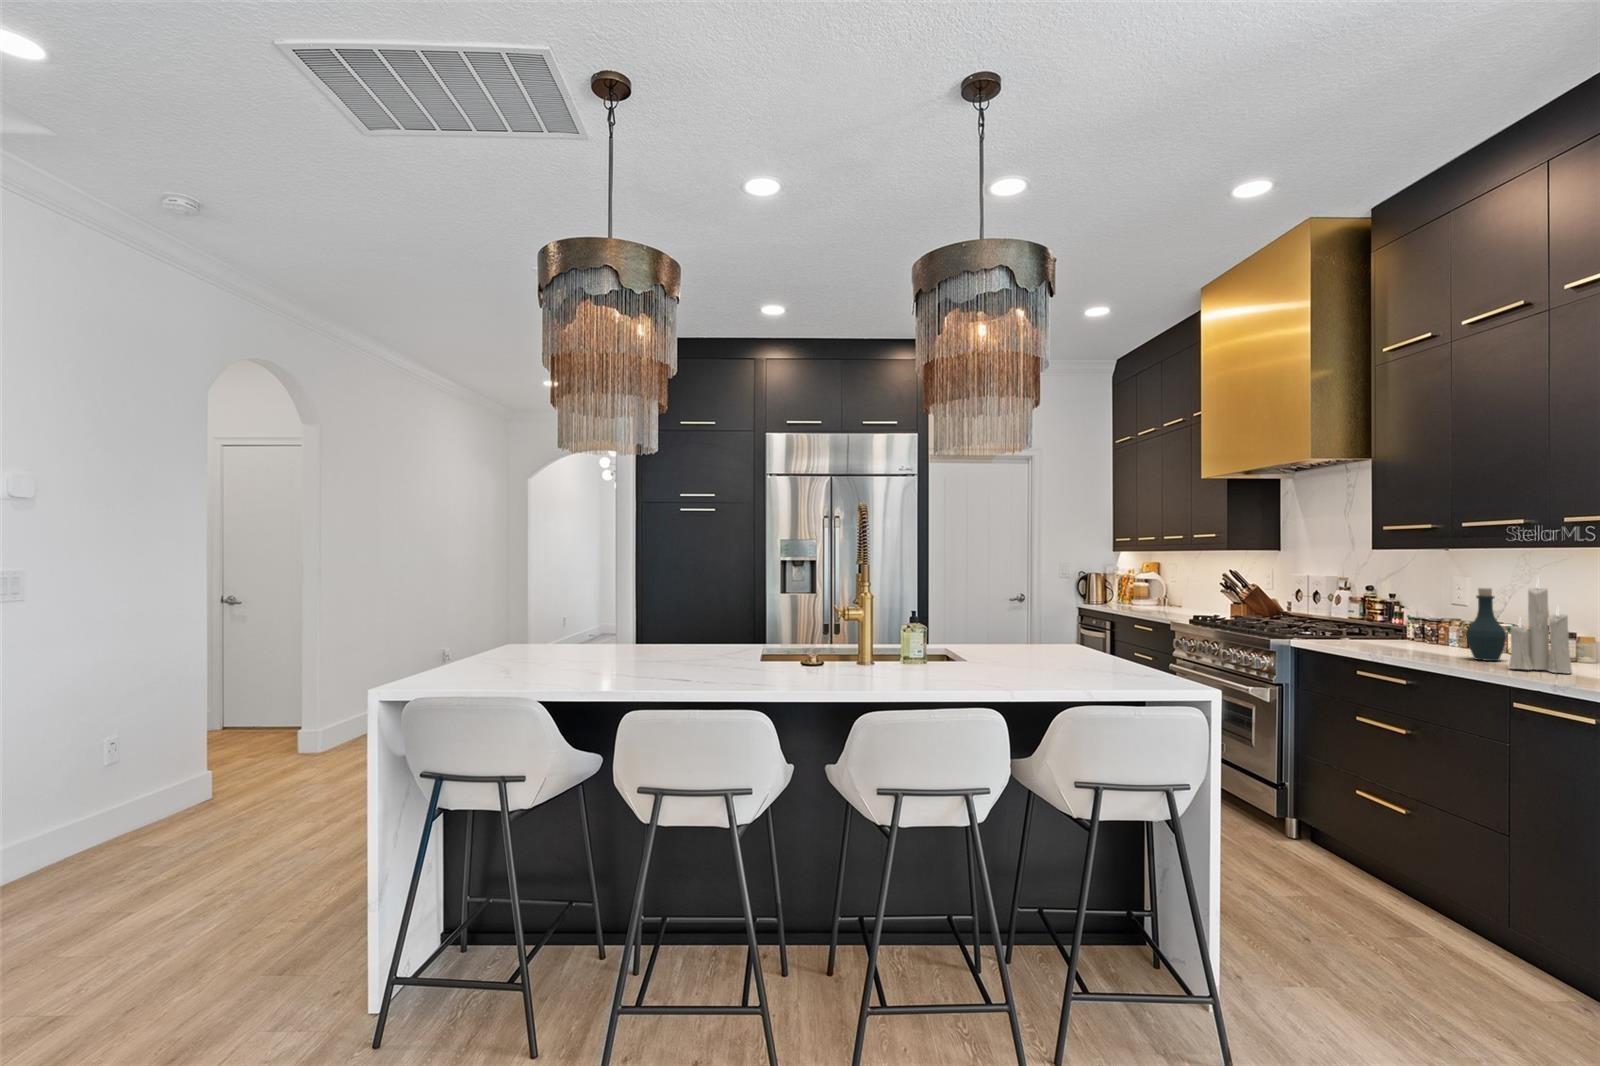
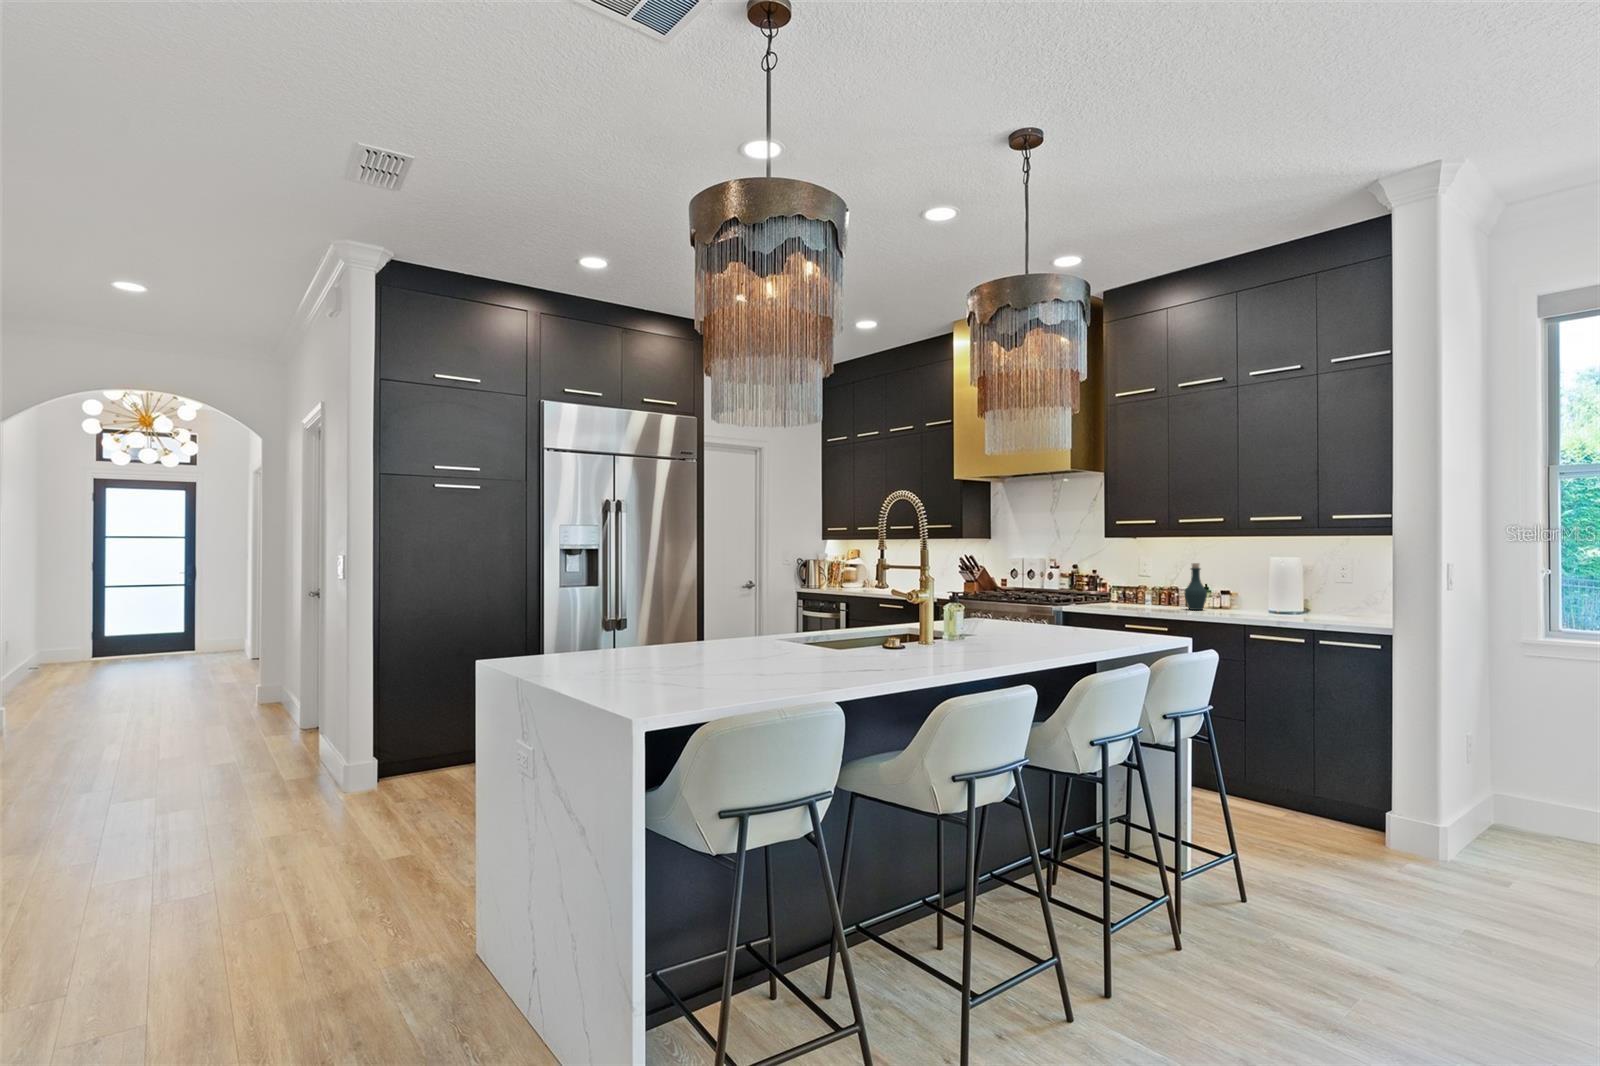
candle: present [1509,582,1572,673] -> none [1219,551,1251,614]

